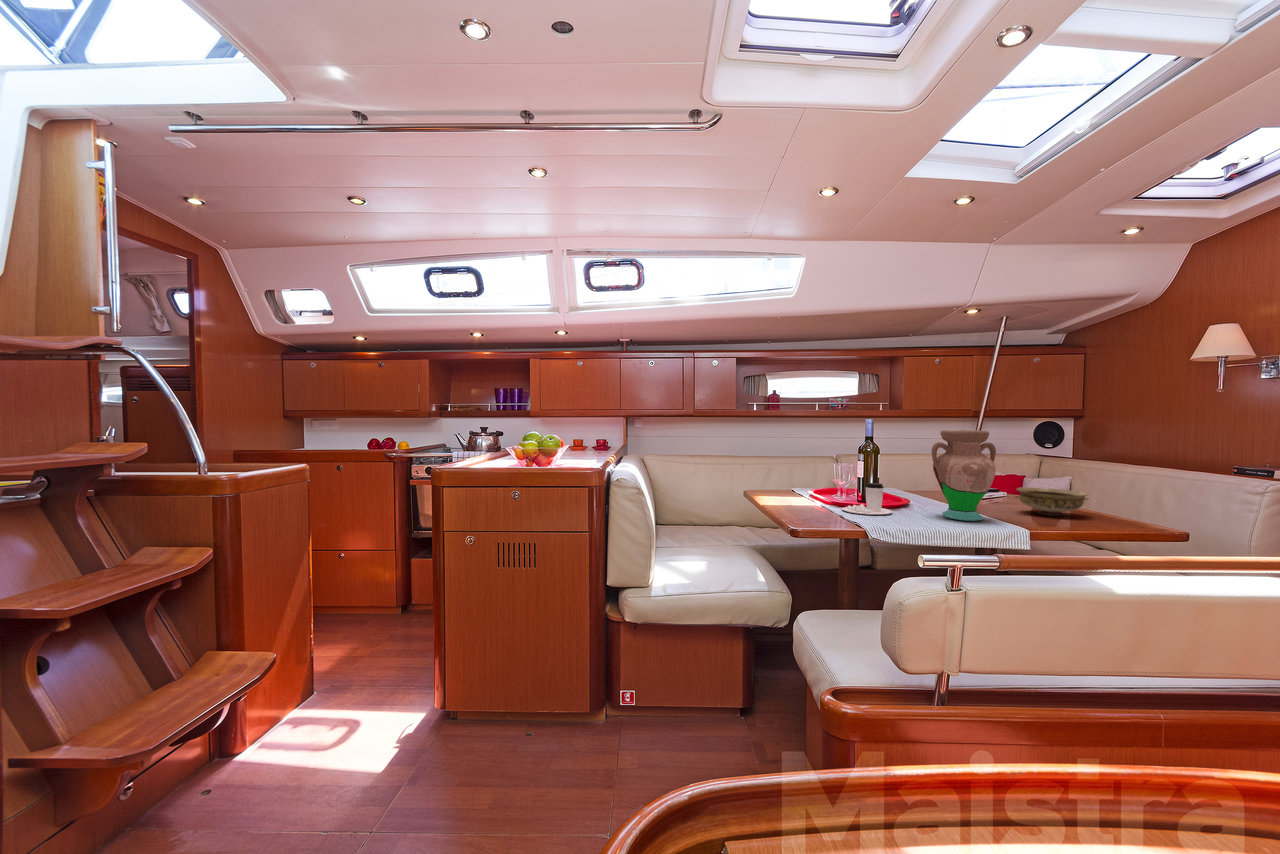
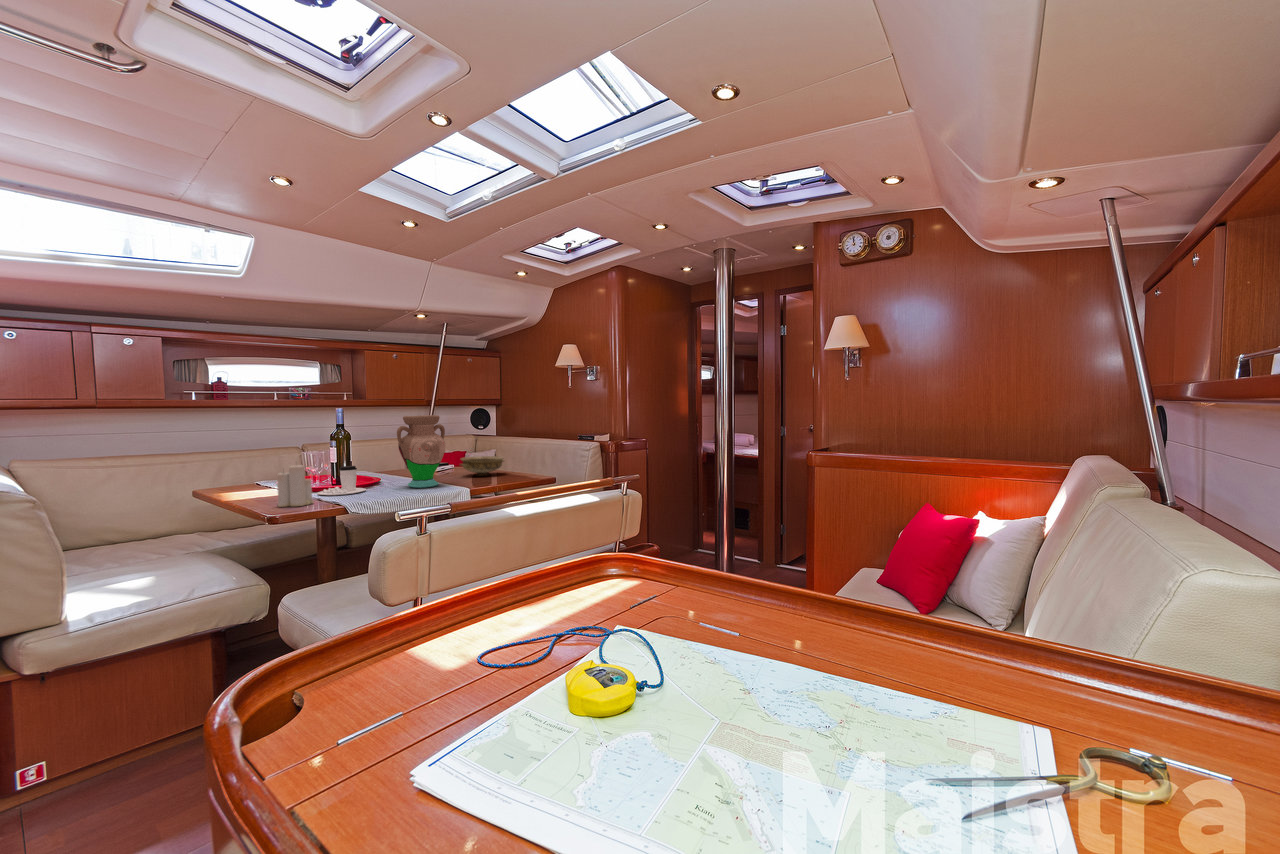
candle: none [802,473,836,521] -> present [277,465,314,507]

